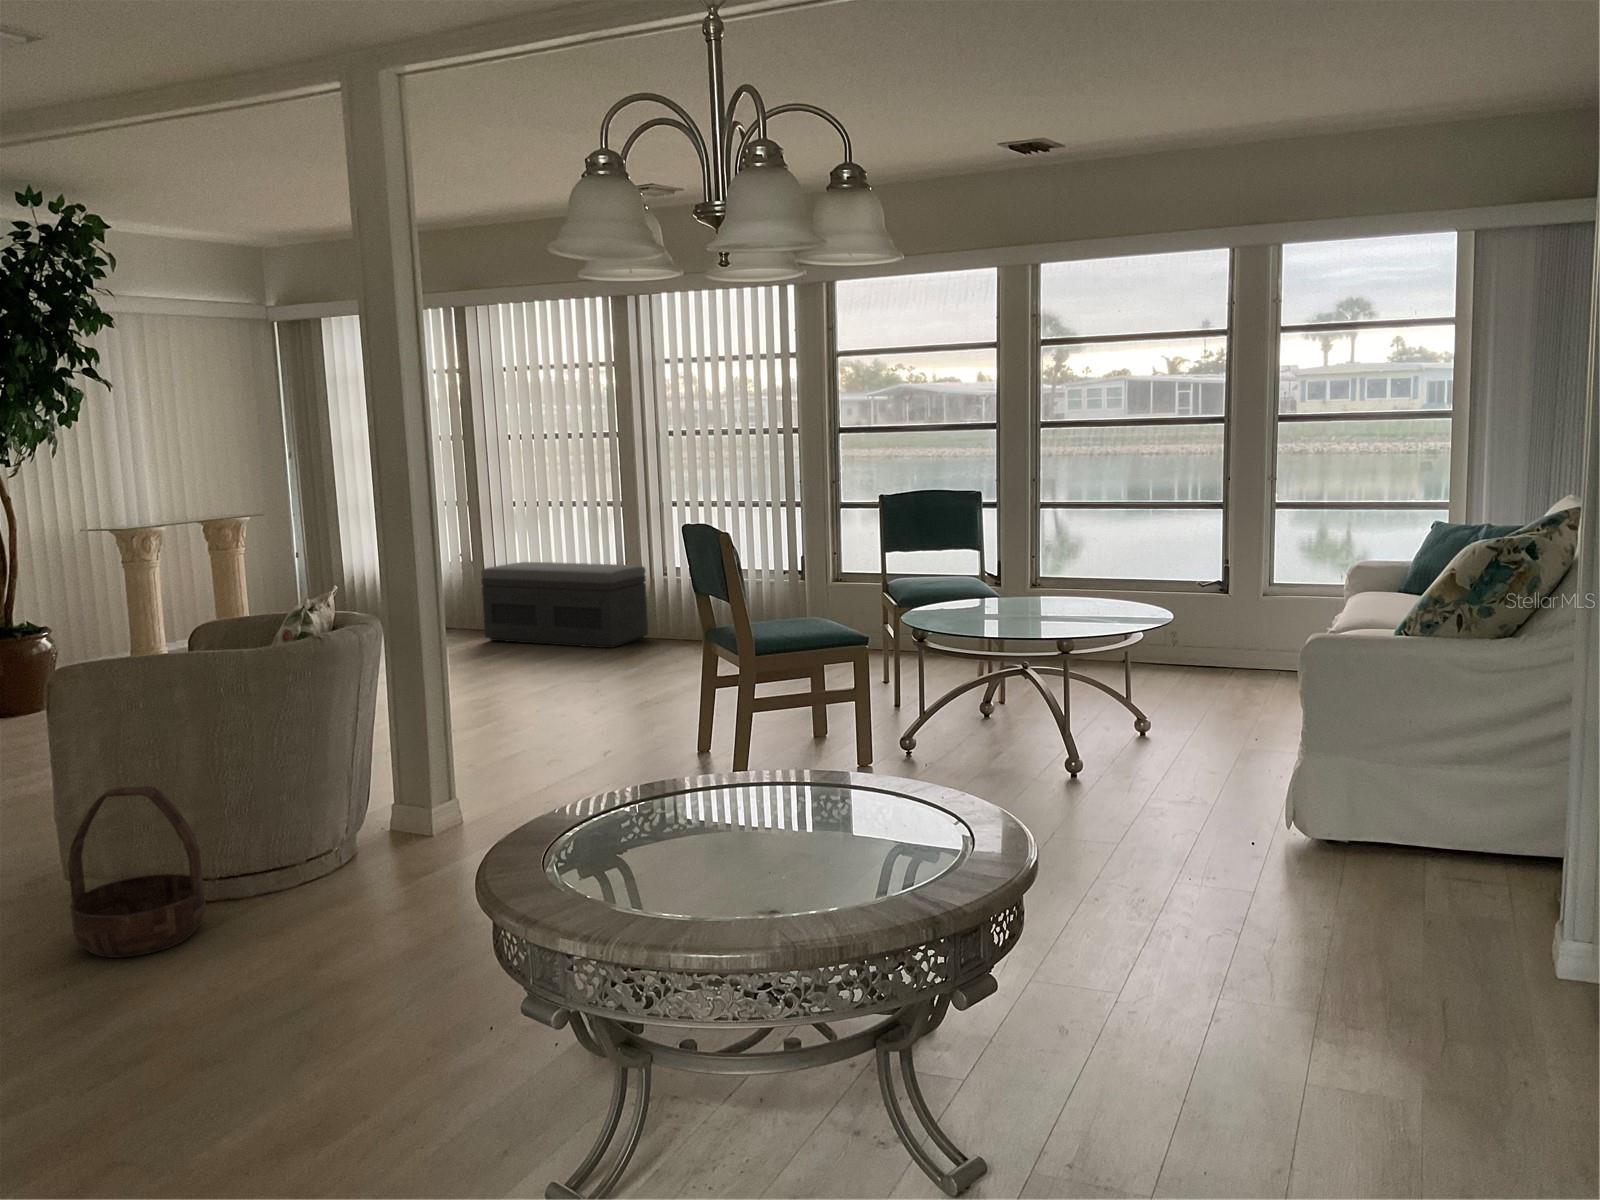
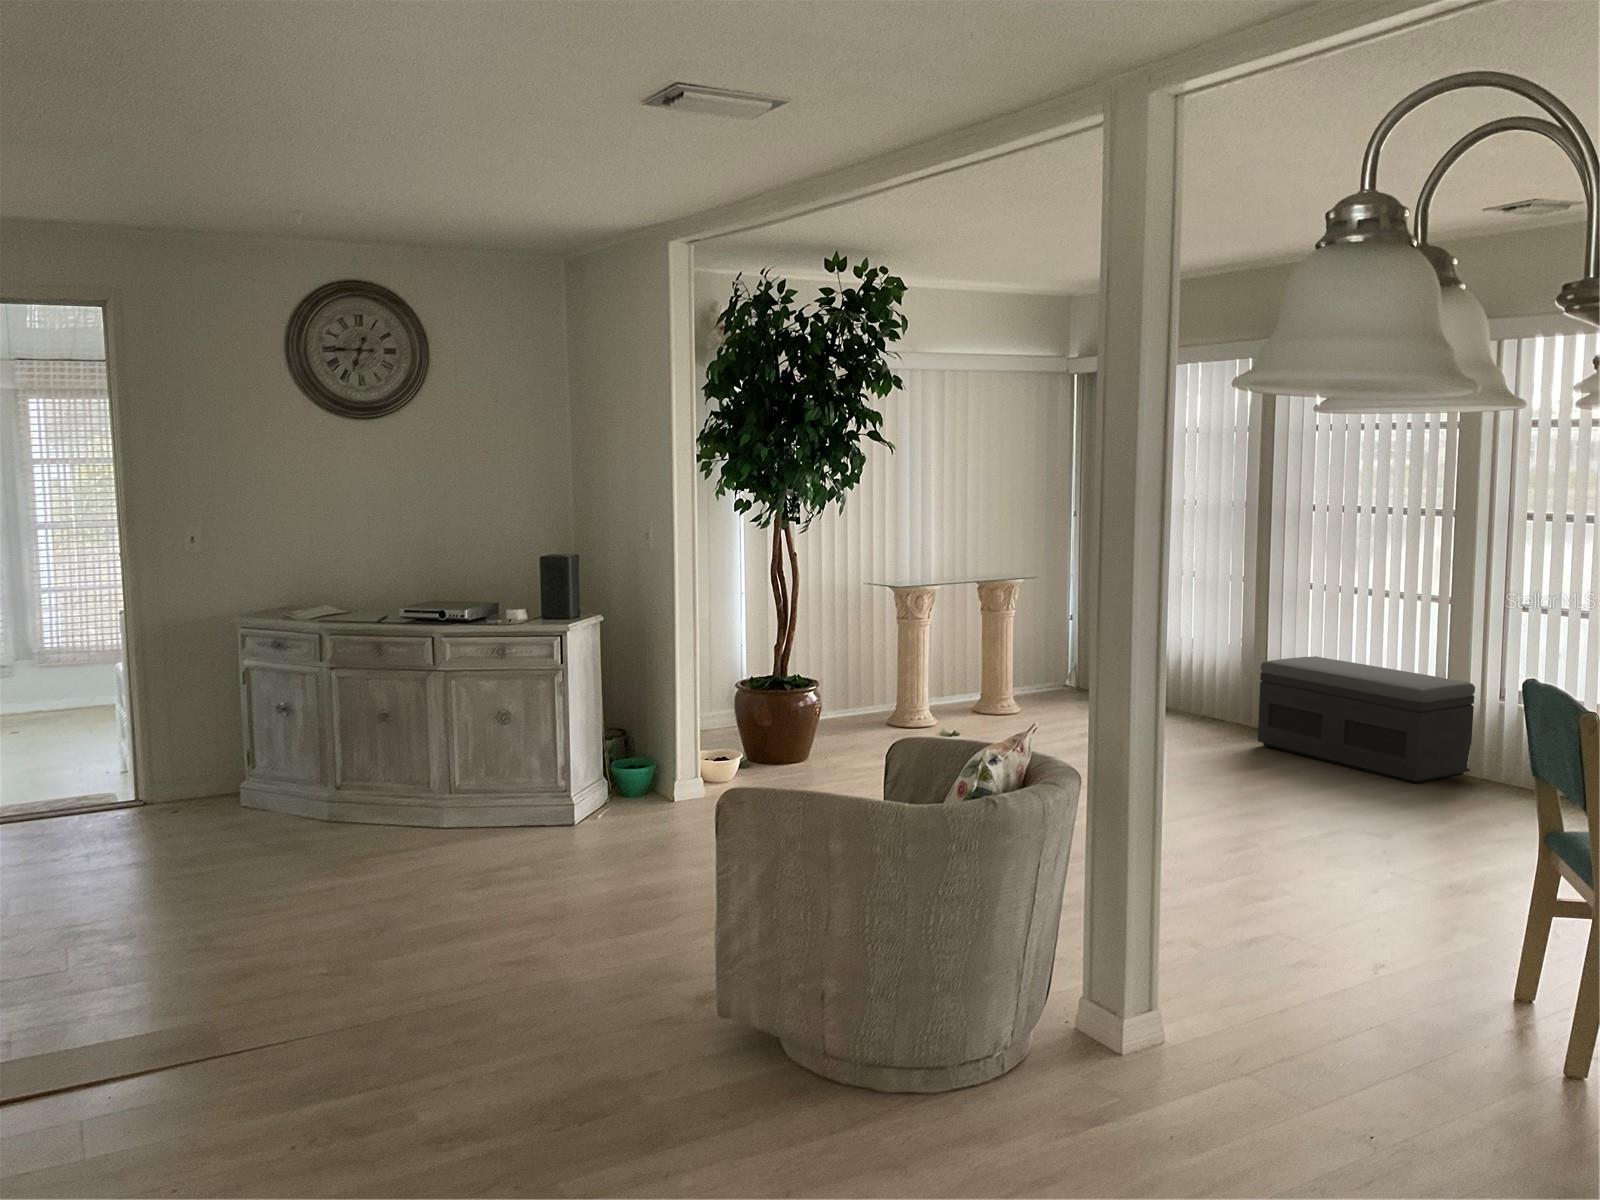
basket: present [68,786,206,958] -> none [690,947,825,1151]

